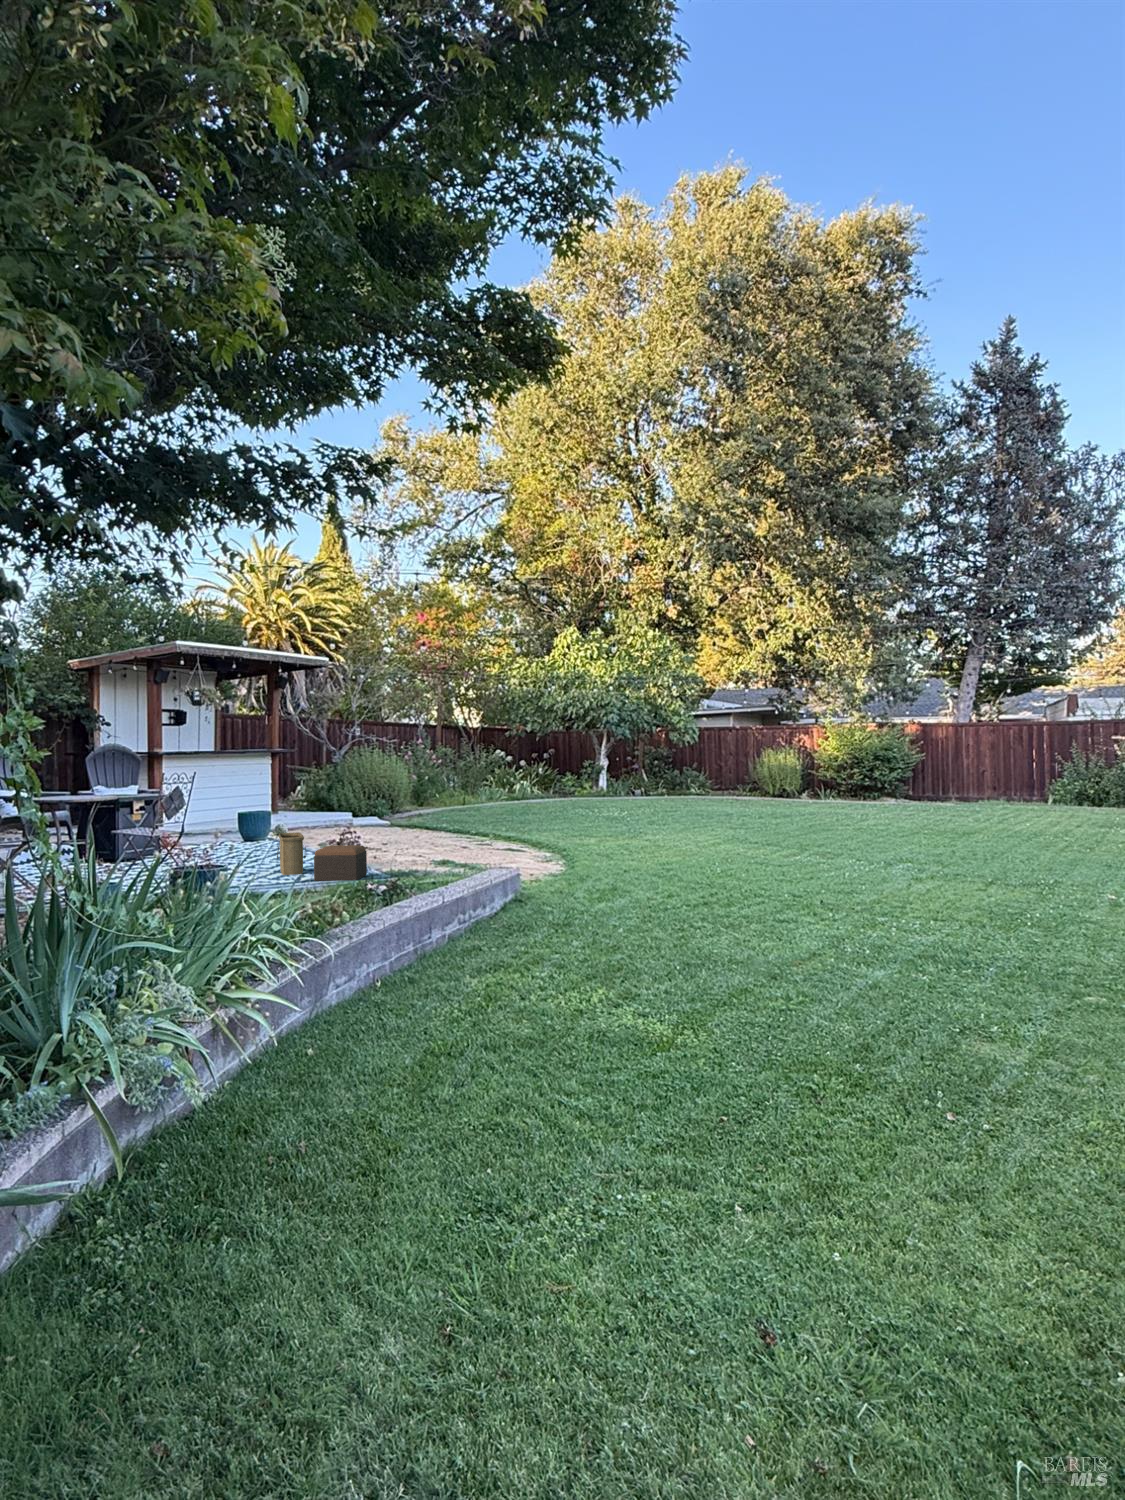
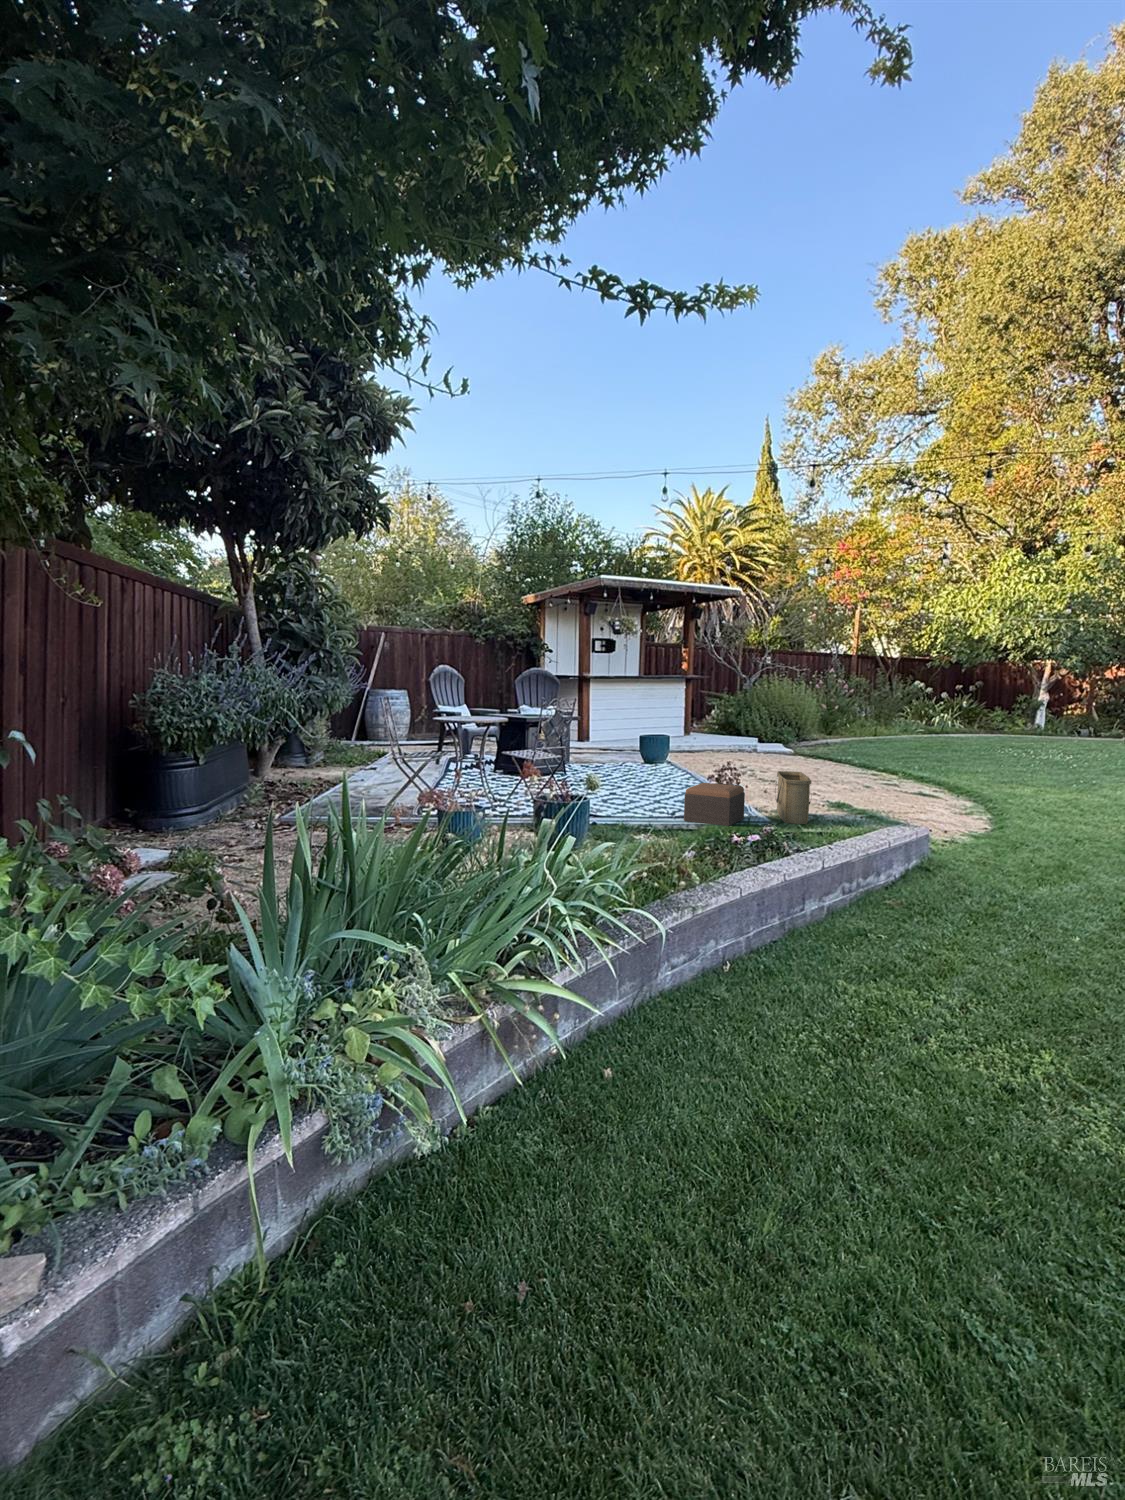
basket: present [277,832,306,875] -> present [775,771,811,824]

